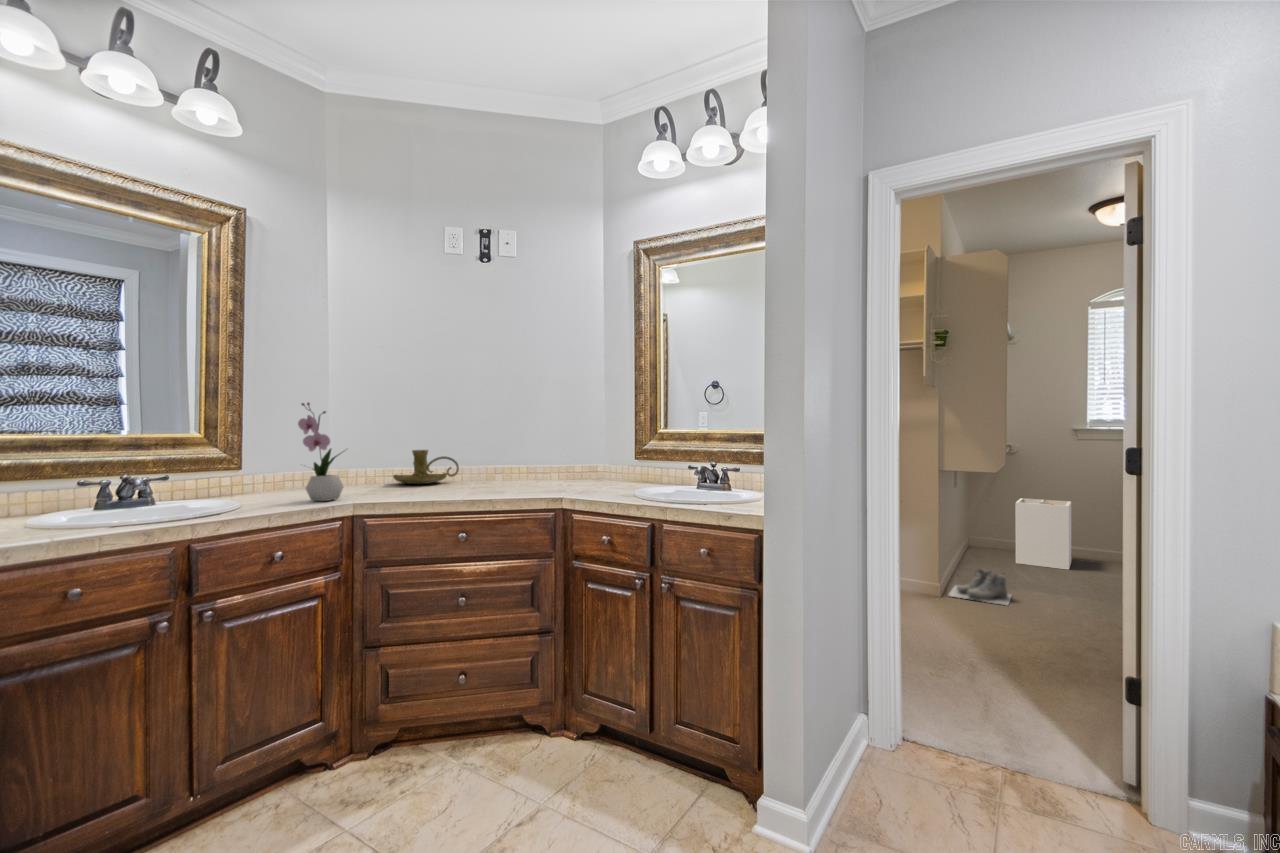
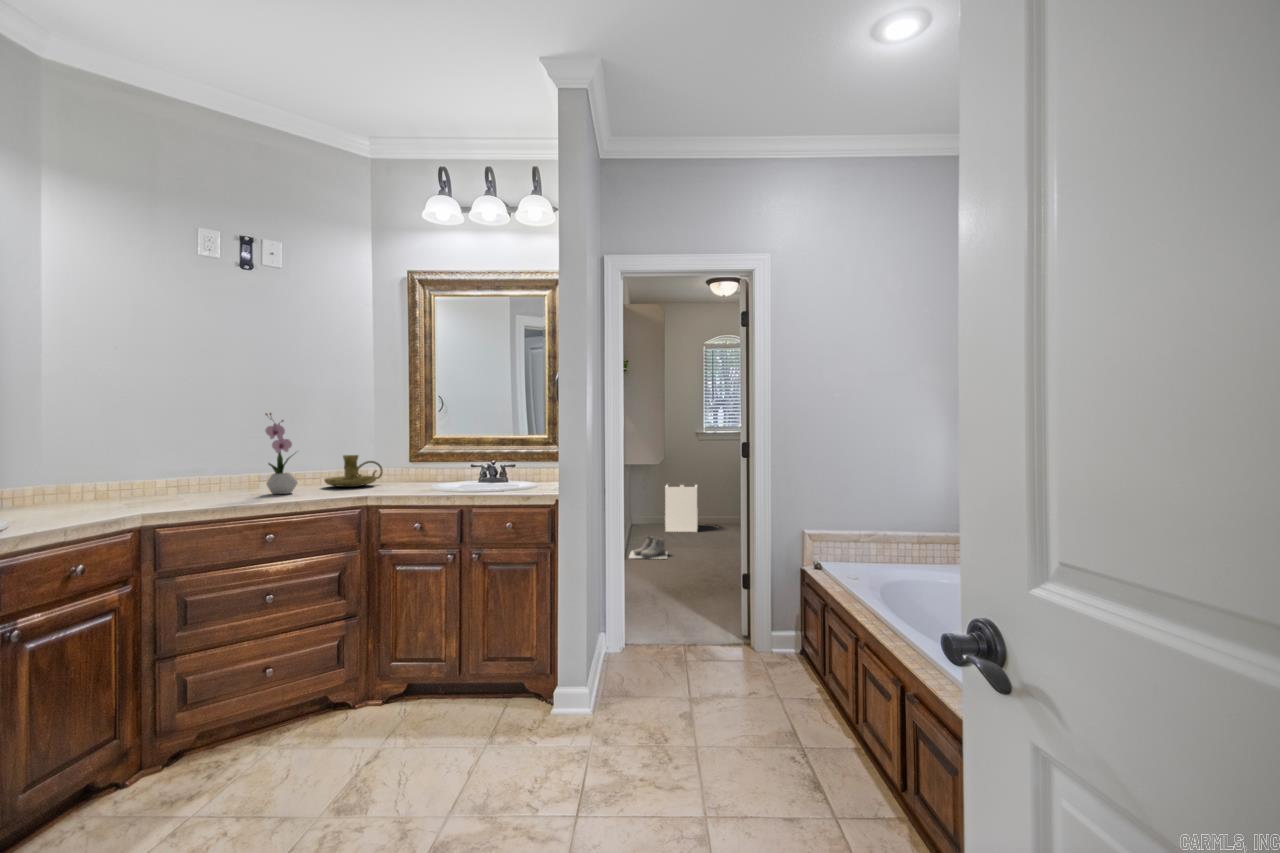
flower arrangement: present [298,403,344,501] -> present [265,413,298,494]
candle holder: present [393,450,459,484] -> present [324,455,383,487]

